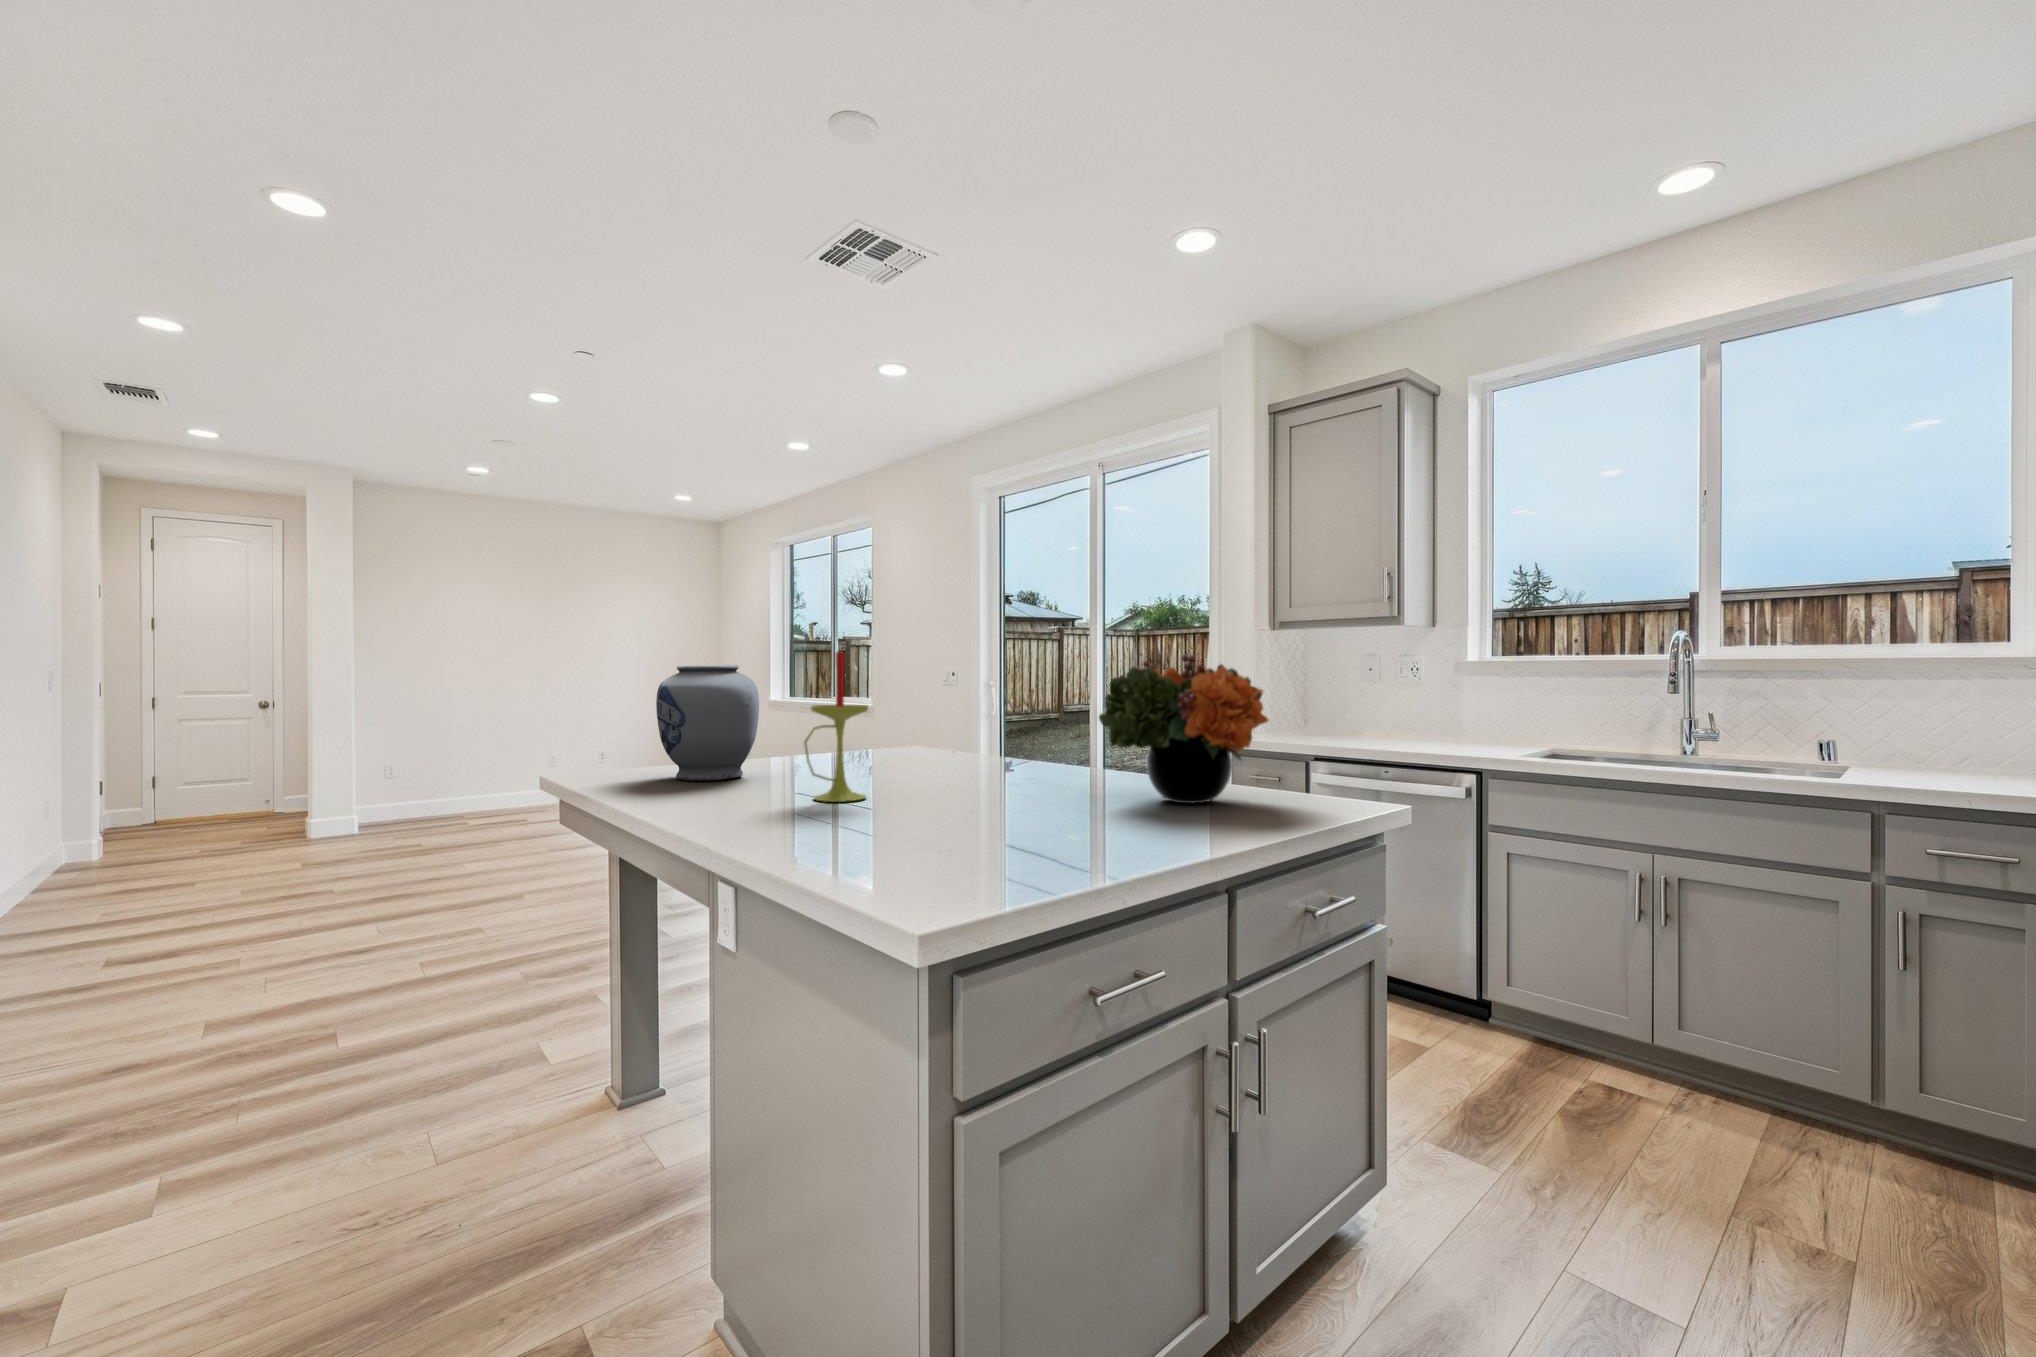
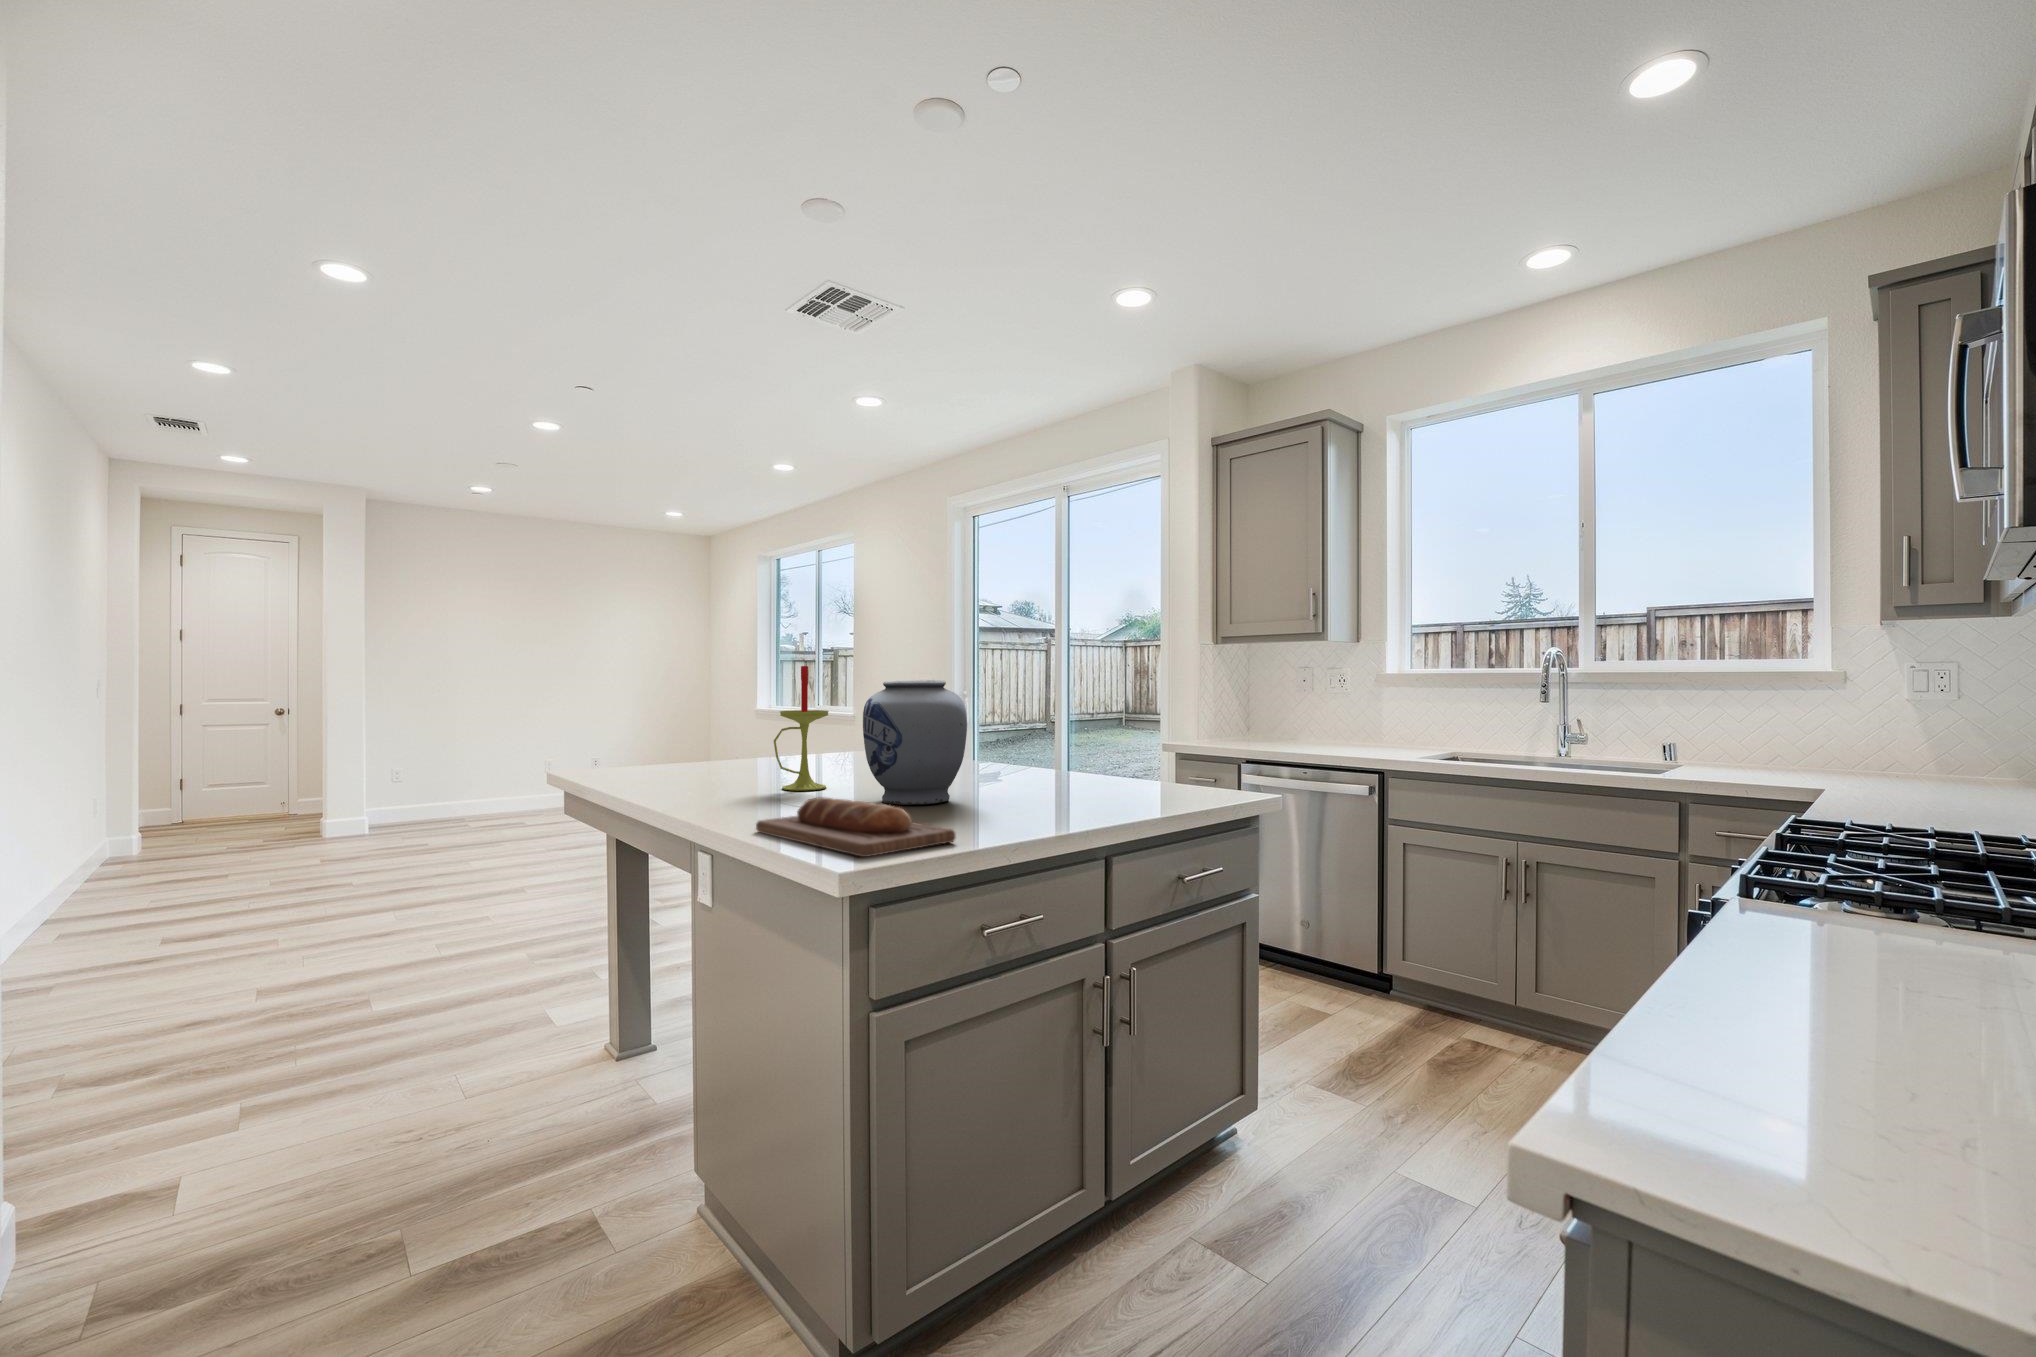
flower arrangement: present [1099,654,1268,803] -> none [1017,669,1158,792]
vase: present [656,665,759,781] -> present [863,680,967,805]
bread loaf: none [794,818,1061,904] -> present [756,797,956,857]

